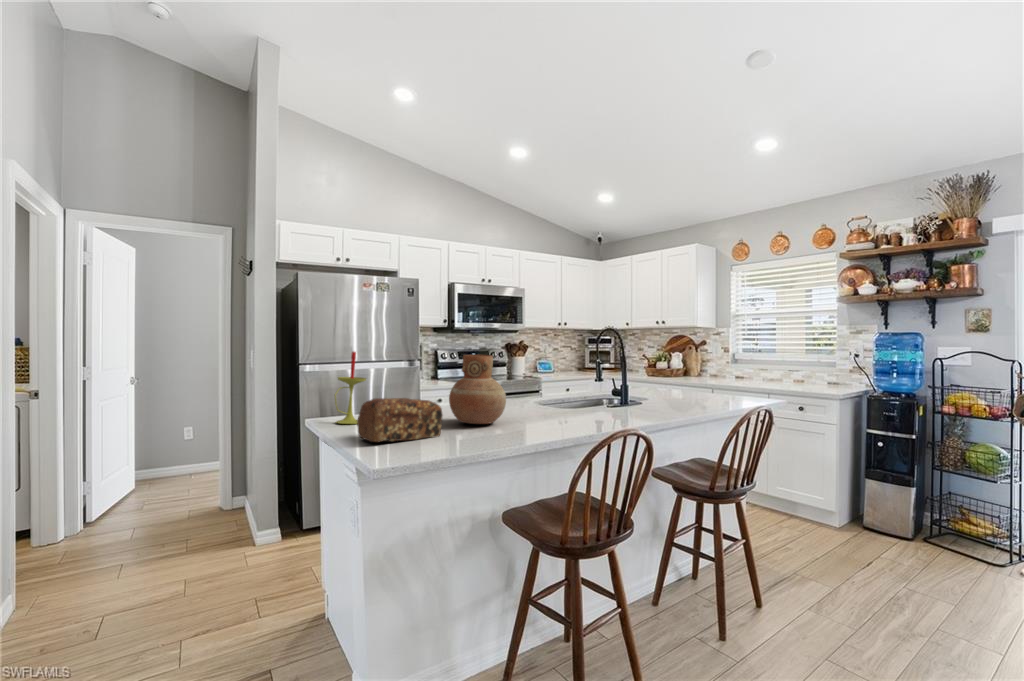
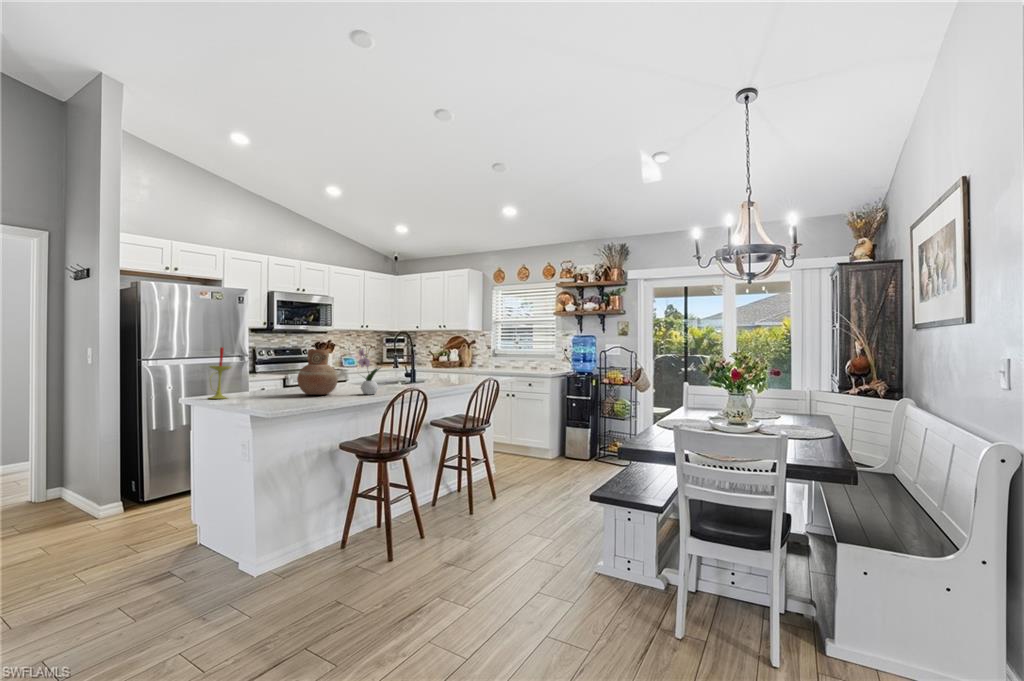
flower arrangement: none [534,343,571,428] -> present [358,342,380,394]
bread loaf: present [357,398,443,442] -> none [240,377,299,404]

